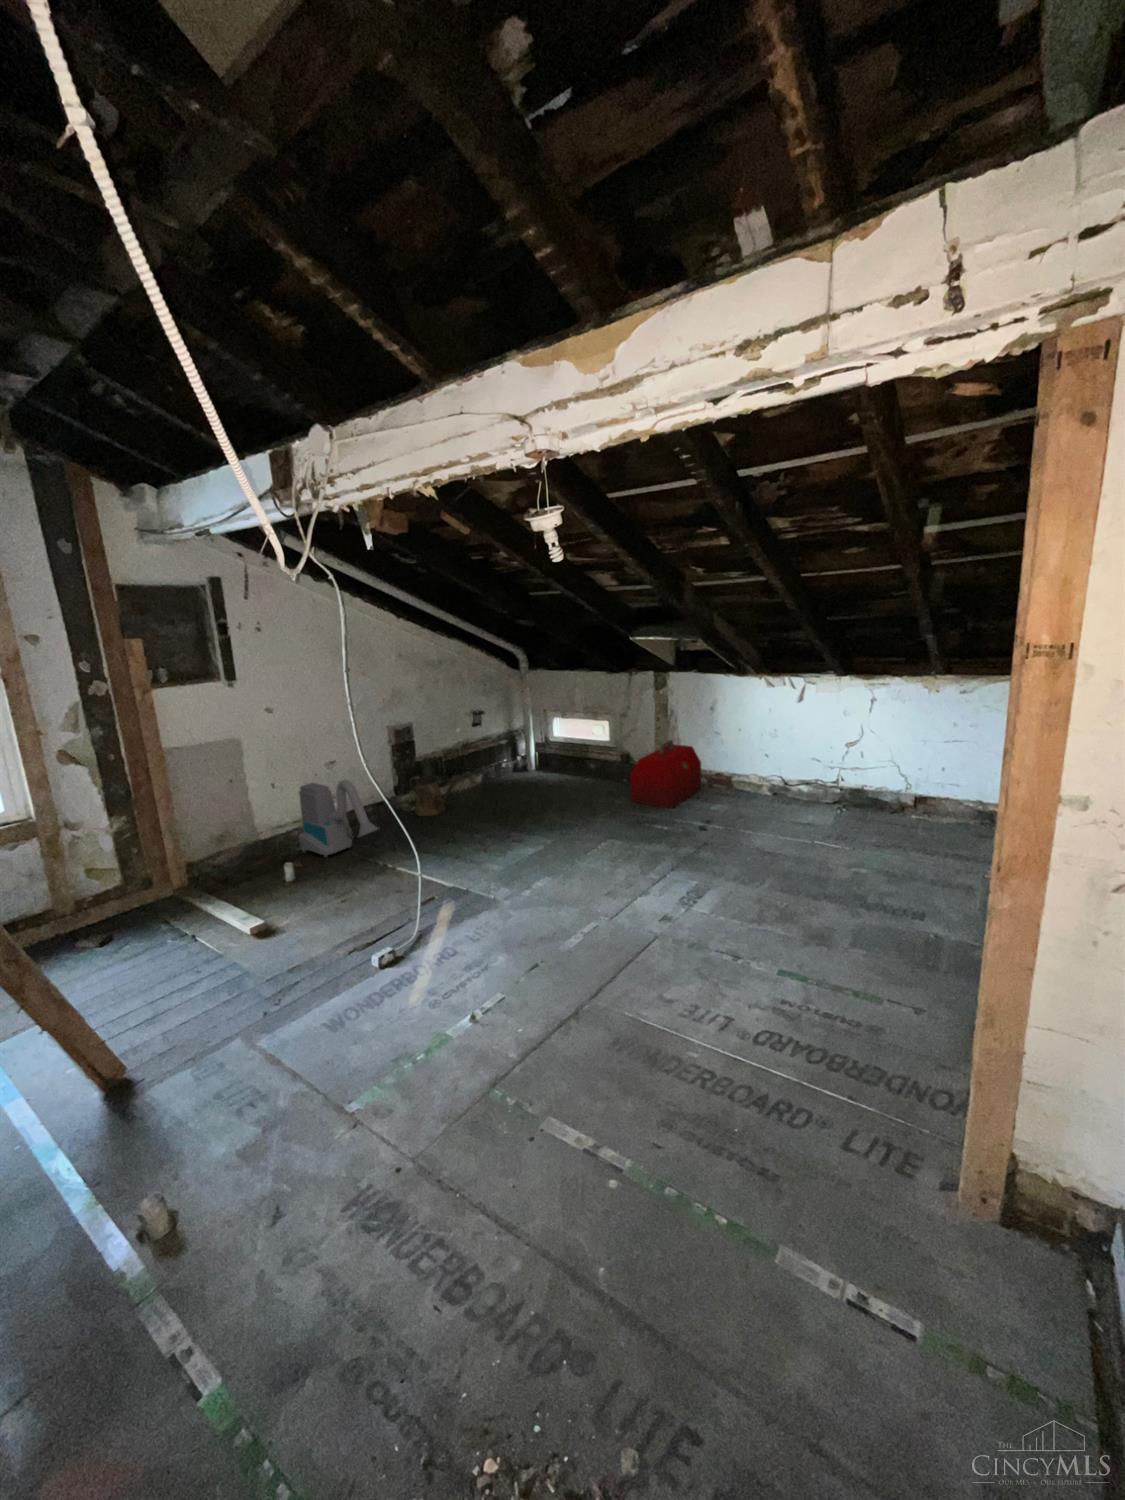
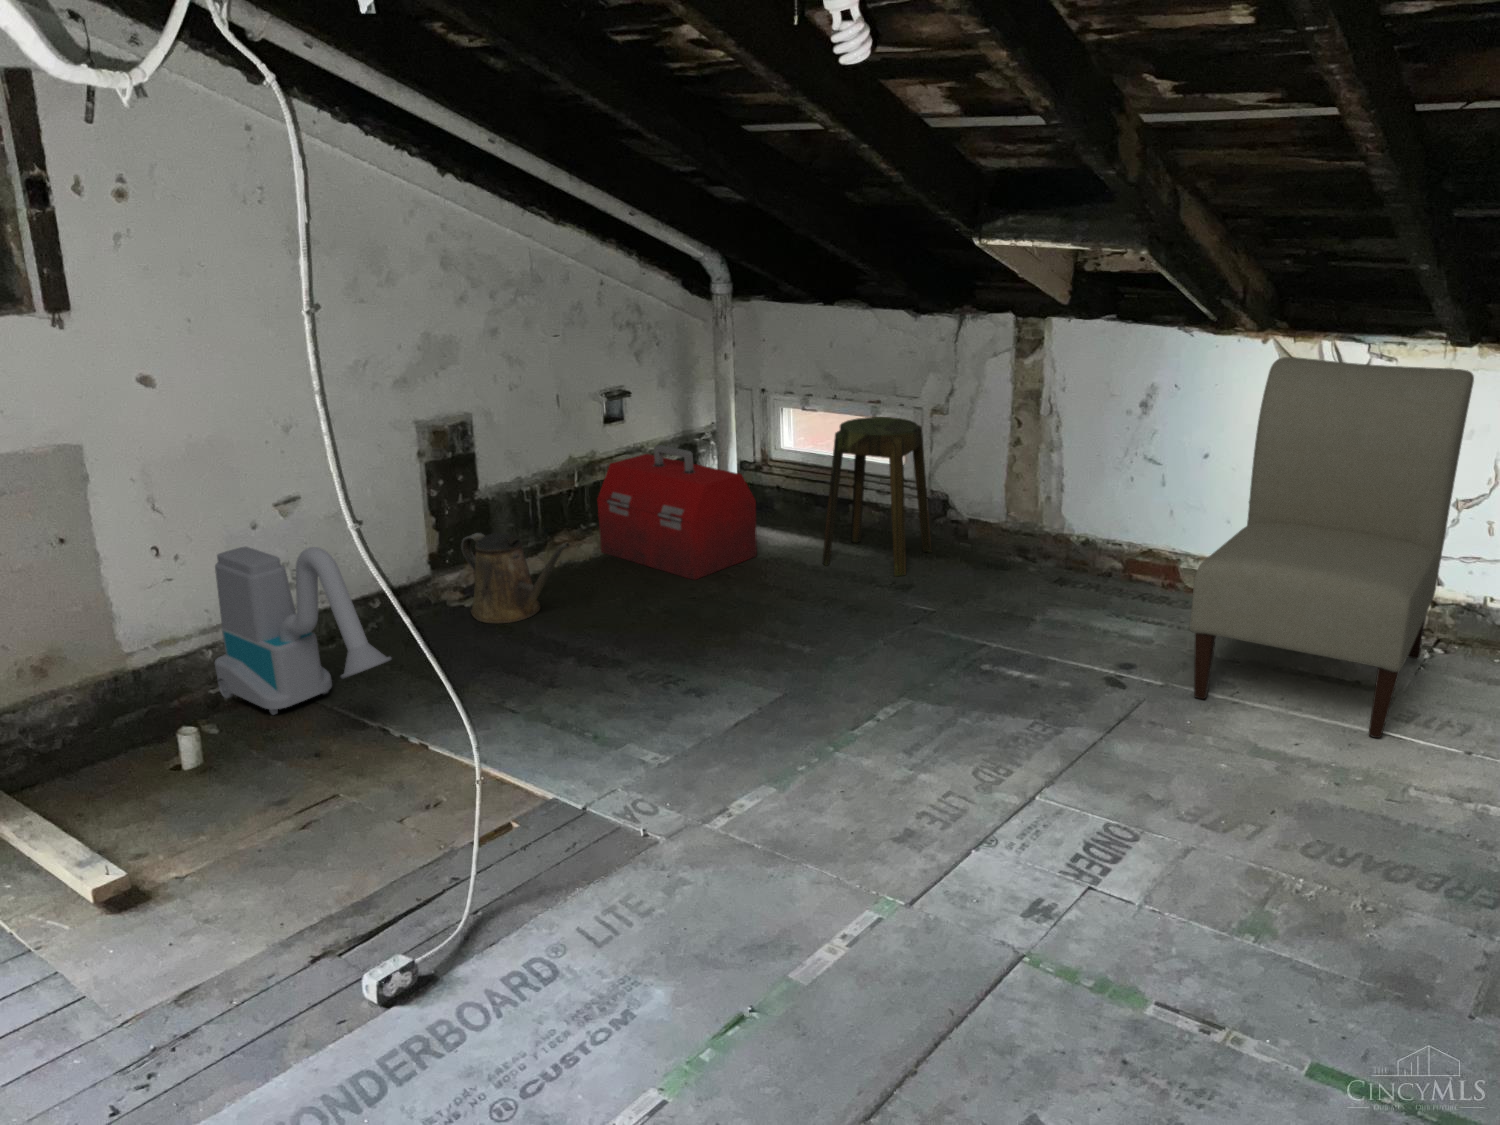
chair: none [733,684,848,845] -> present [1190,357,1474,738]
stool: none [574,719,623,790] -> present [823,417,931,576]
toolbox: present [630,740,701,809] -> present [597,445,757,580]

